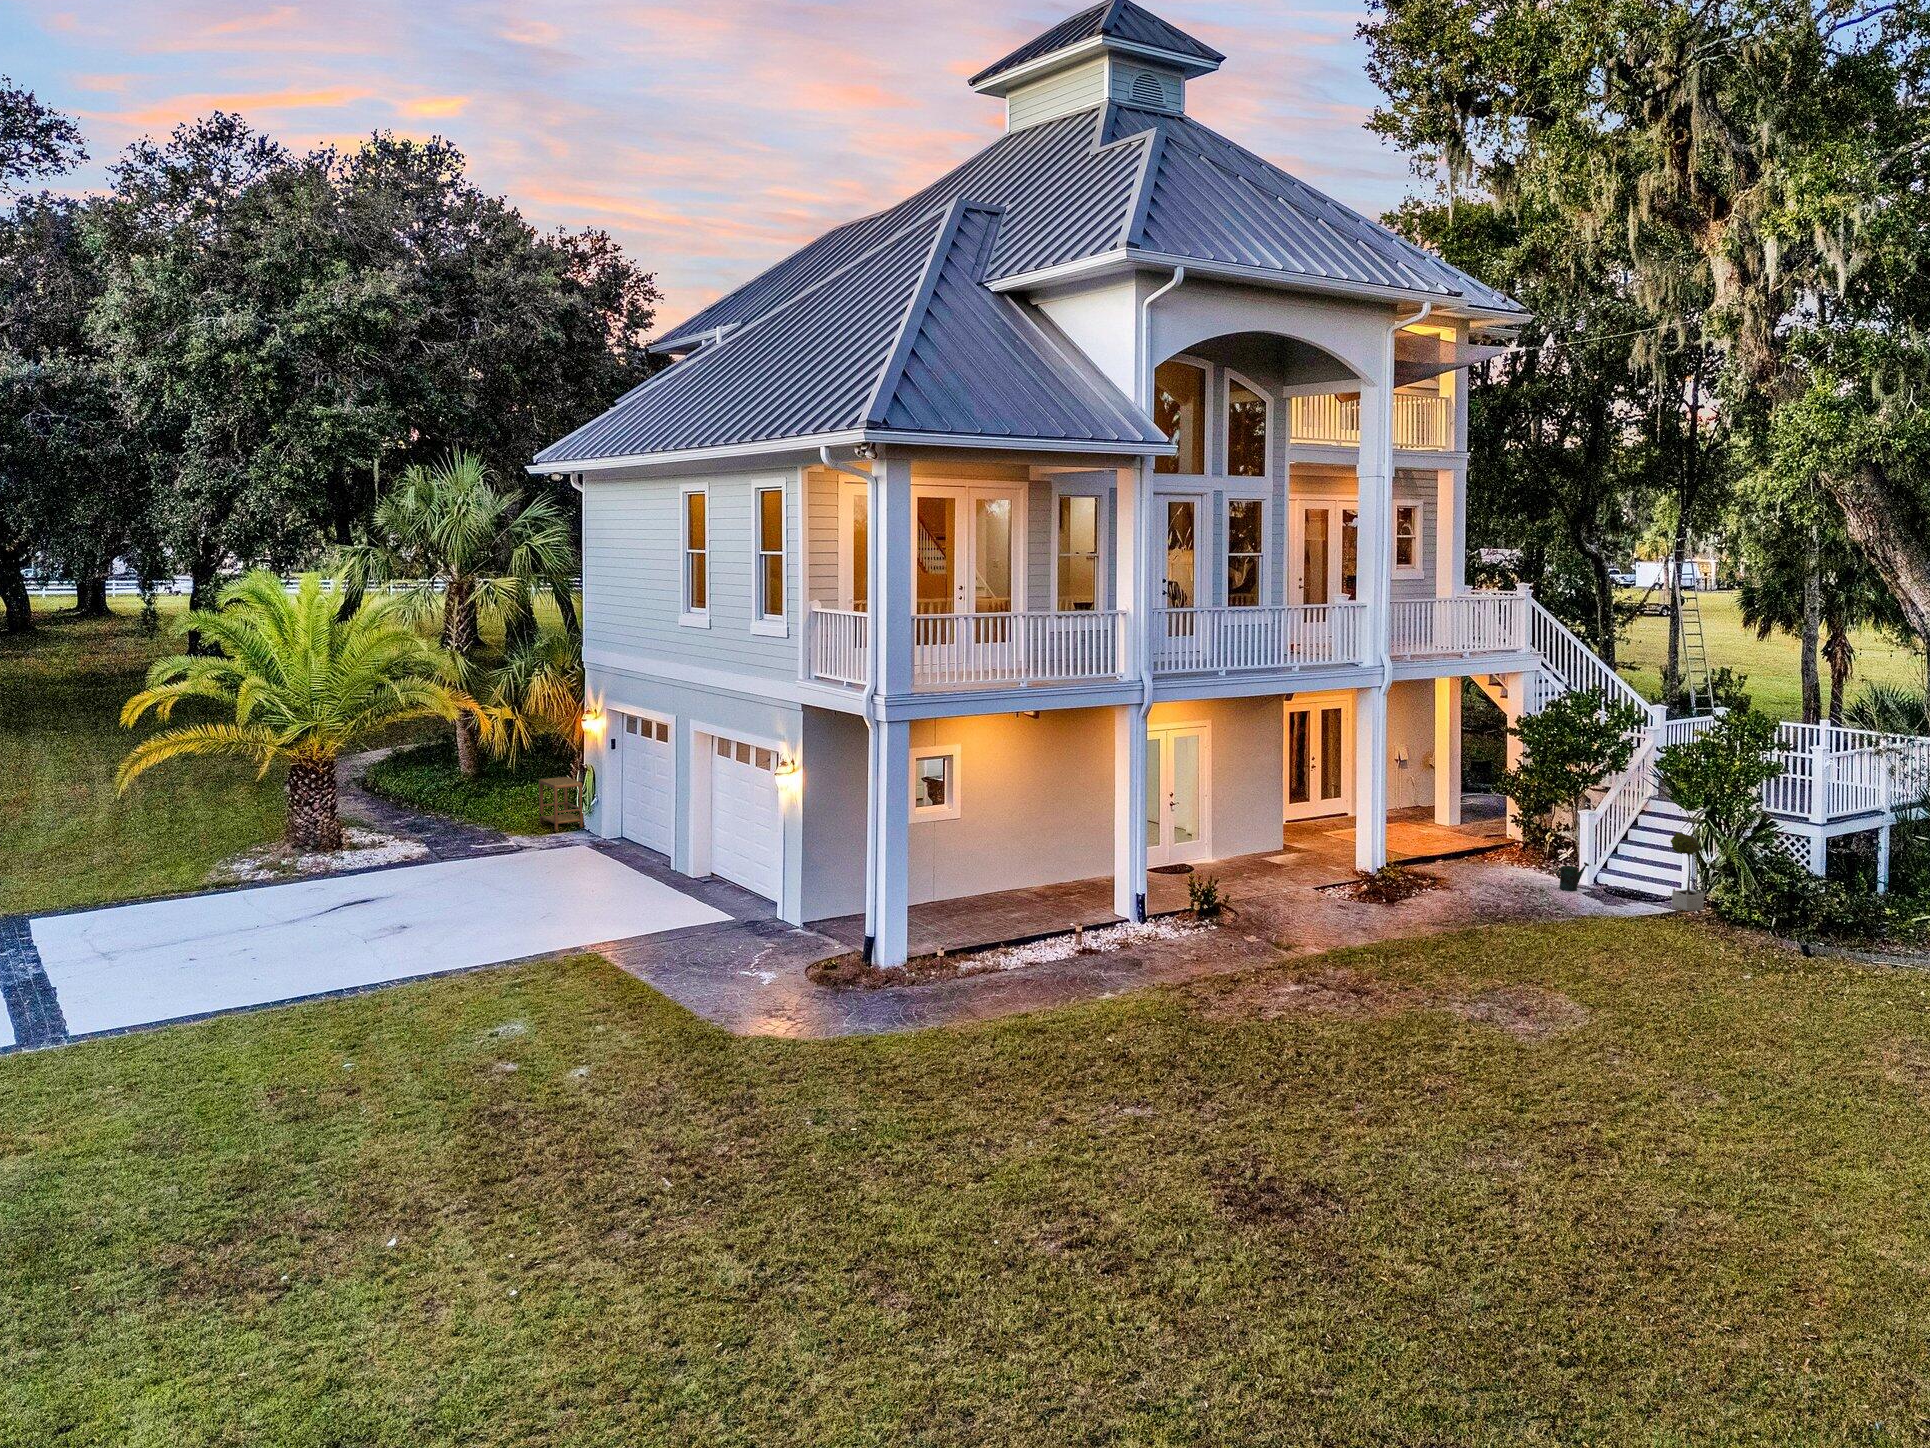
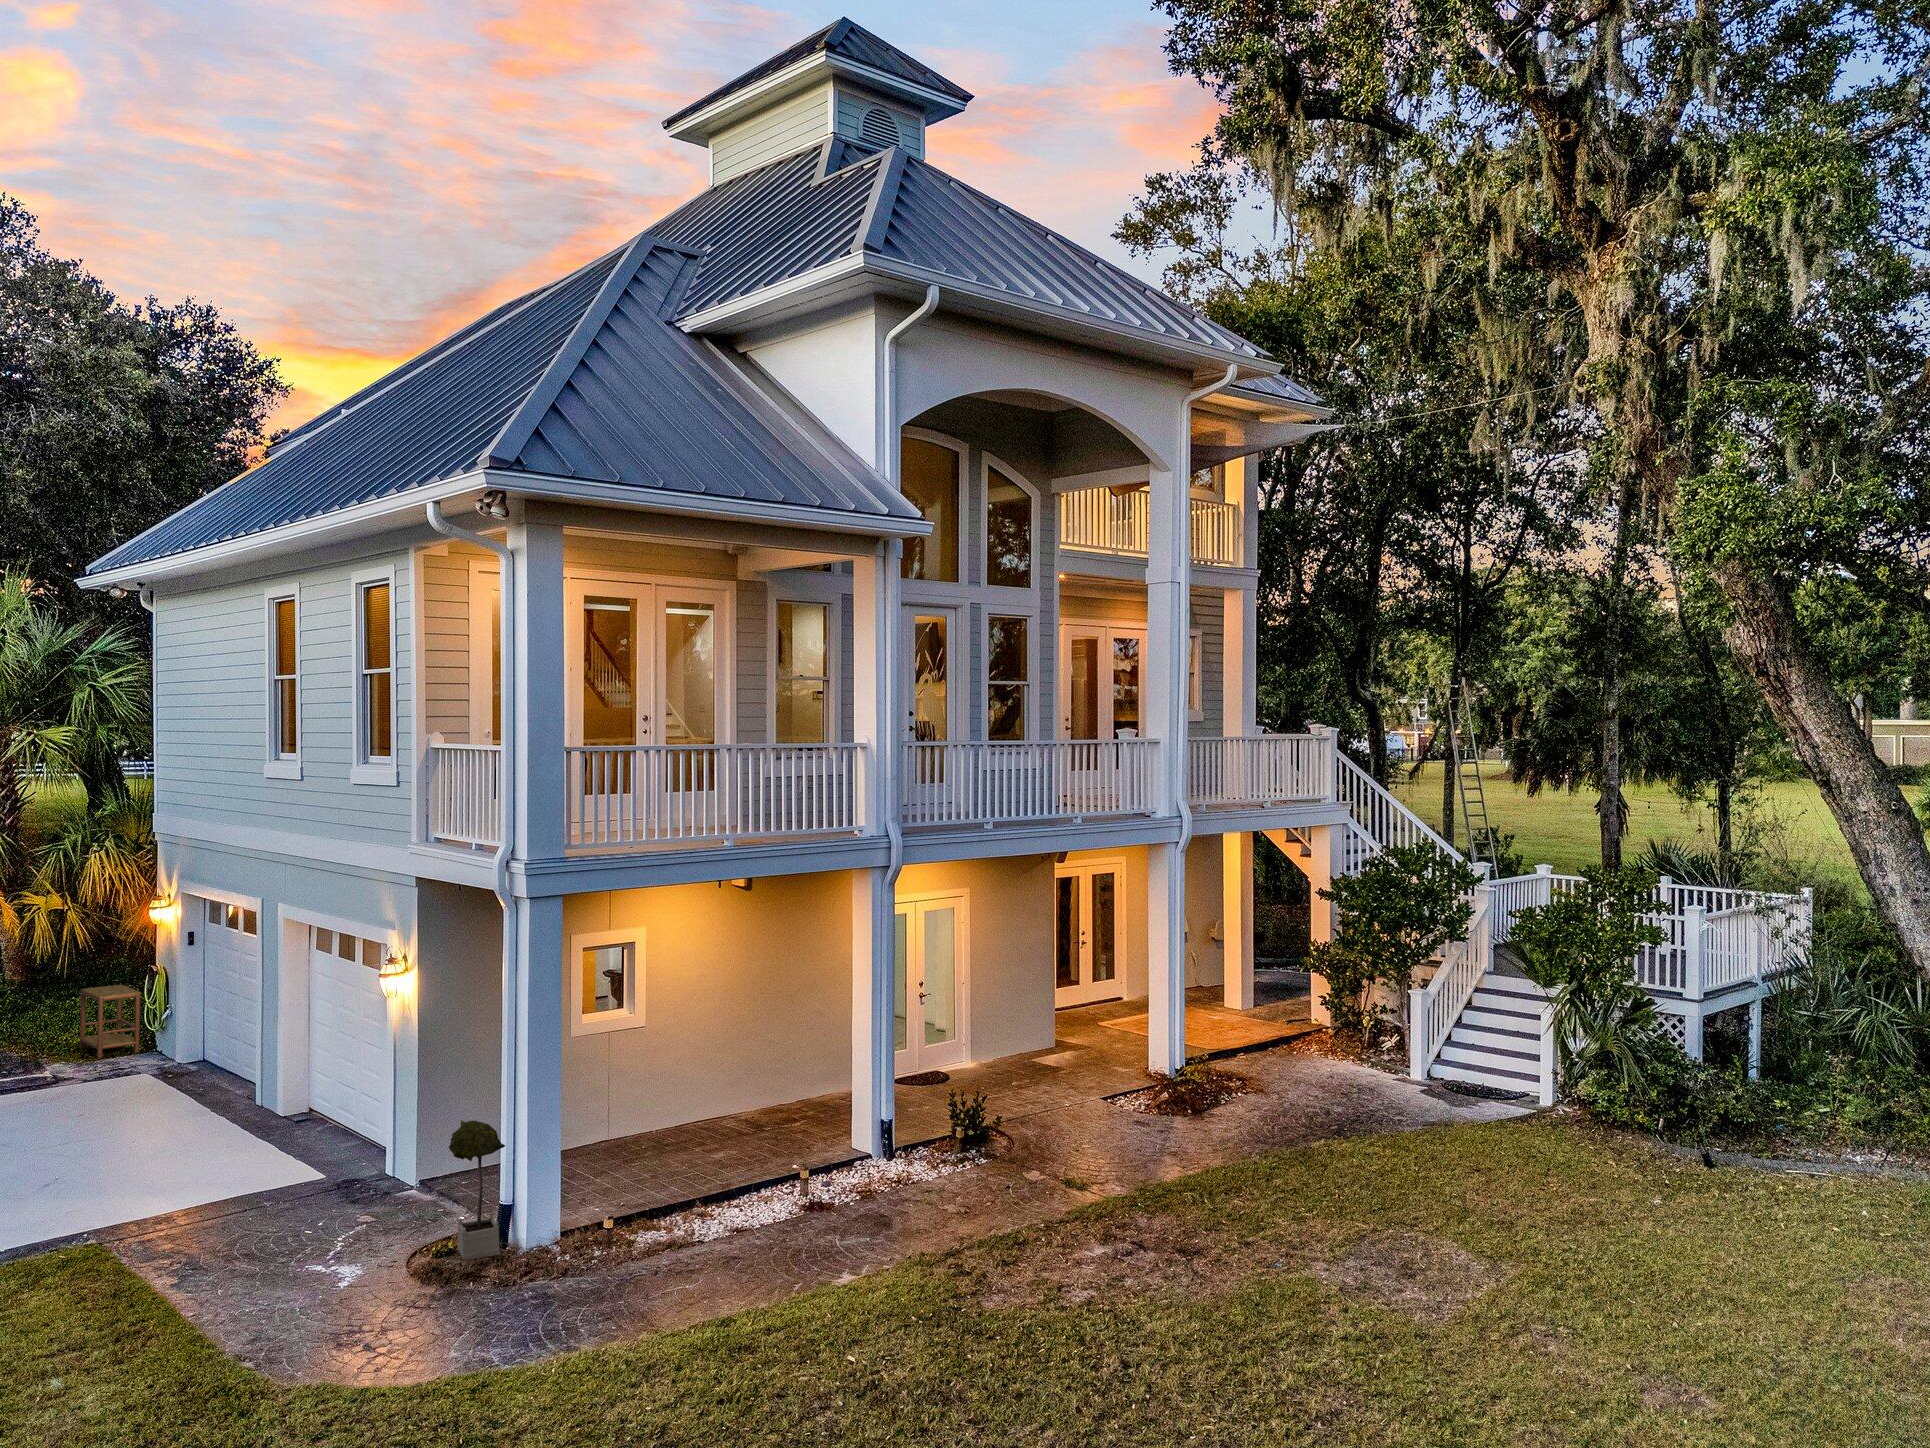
potted tree: present [1671,832,1704,911] -> present [449,1120,505,1260]
watering can: present [1557,862,1589,891] -> none [1395,1055,1431,1093]

